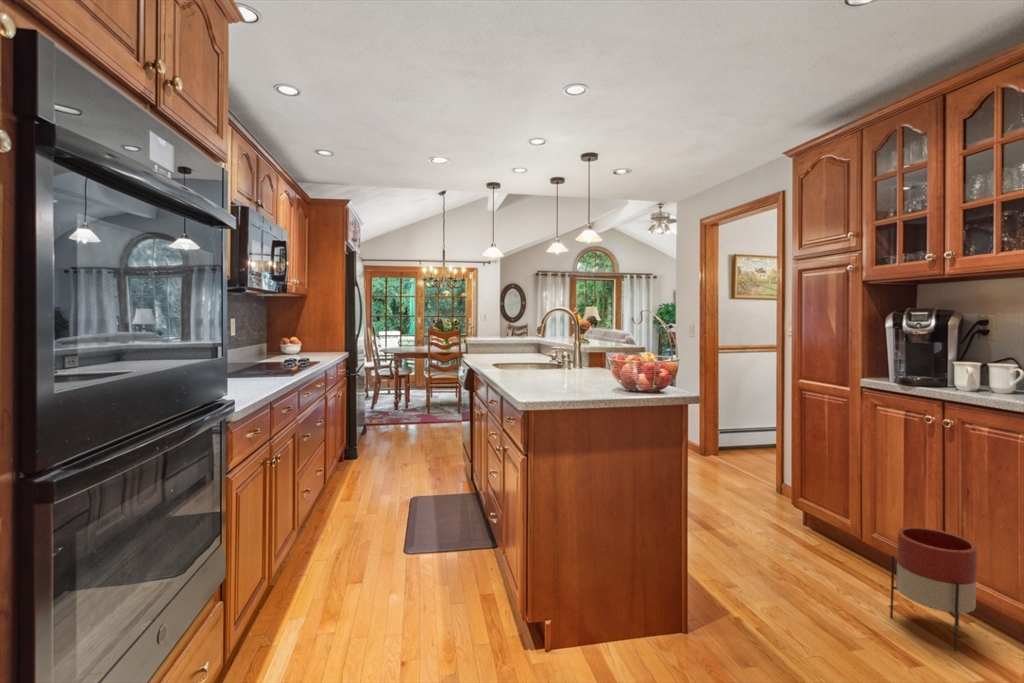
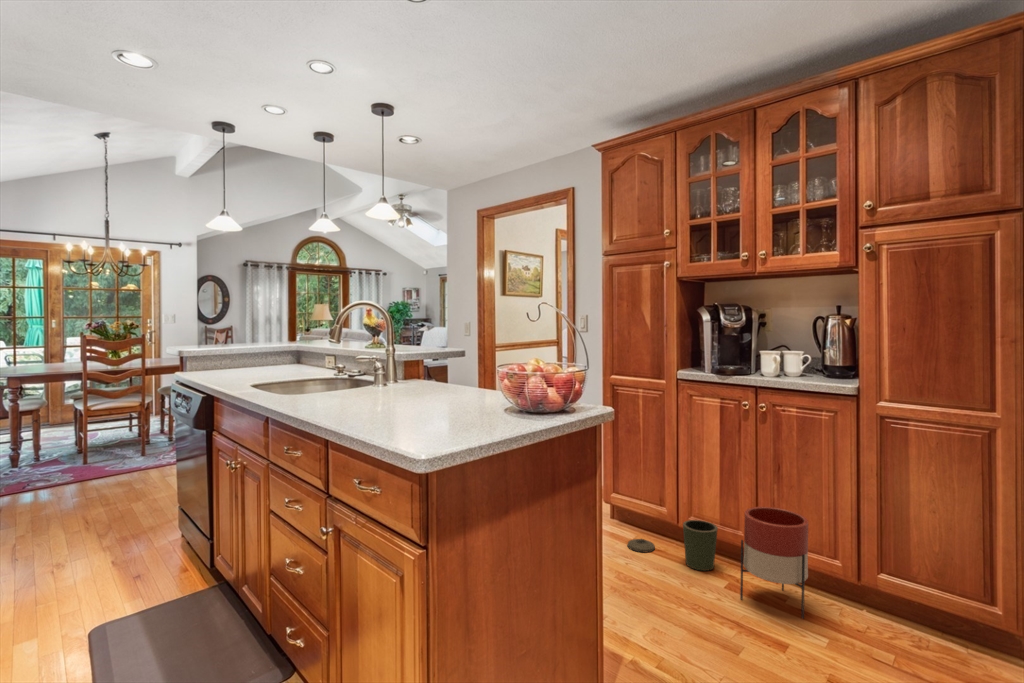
trash can: none [798,533,892,587] -> present [627,520,718,571]

